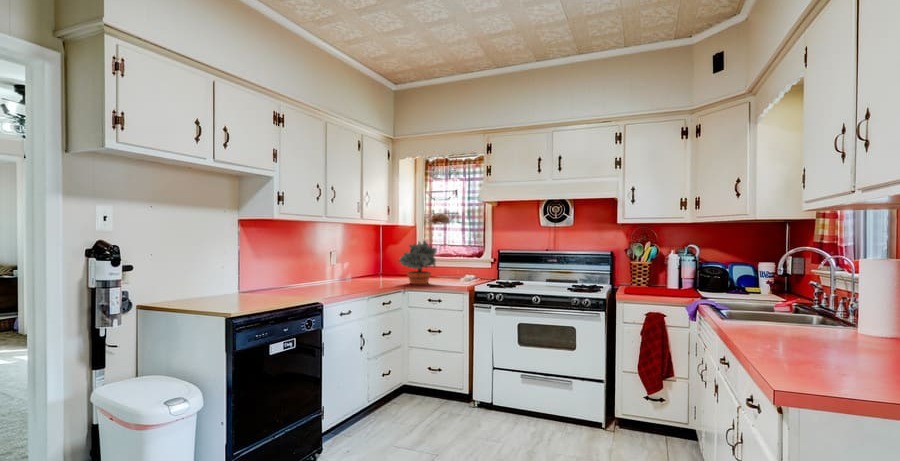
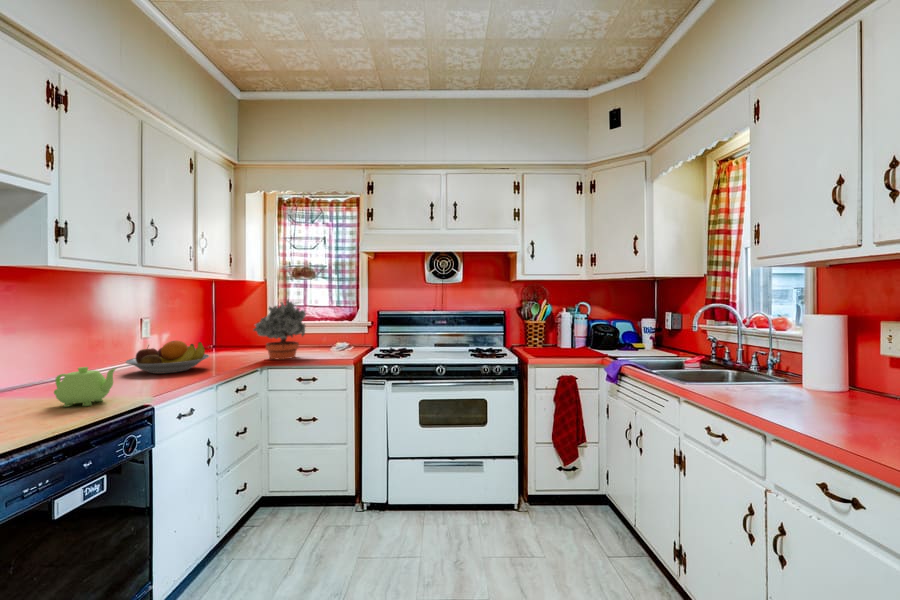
fruit bowl: none [318,266,367,287] -> present [126,341,209,374]
teapot: none [275,277,304,299] -> present [54,367,116,407]

